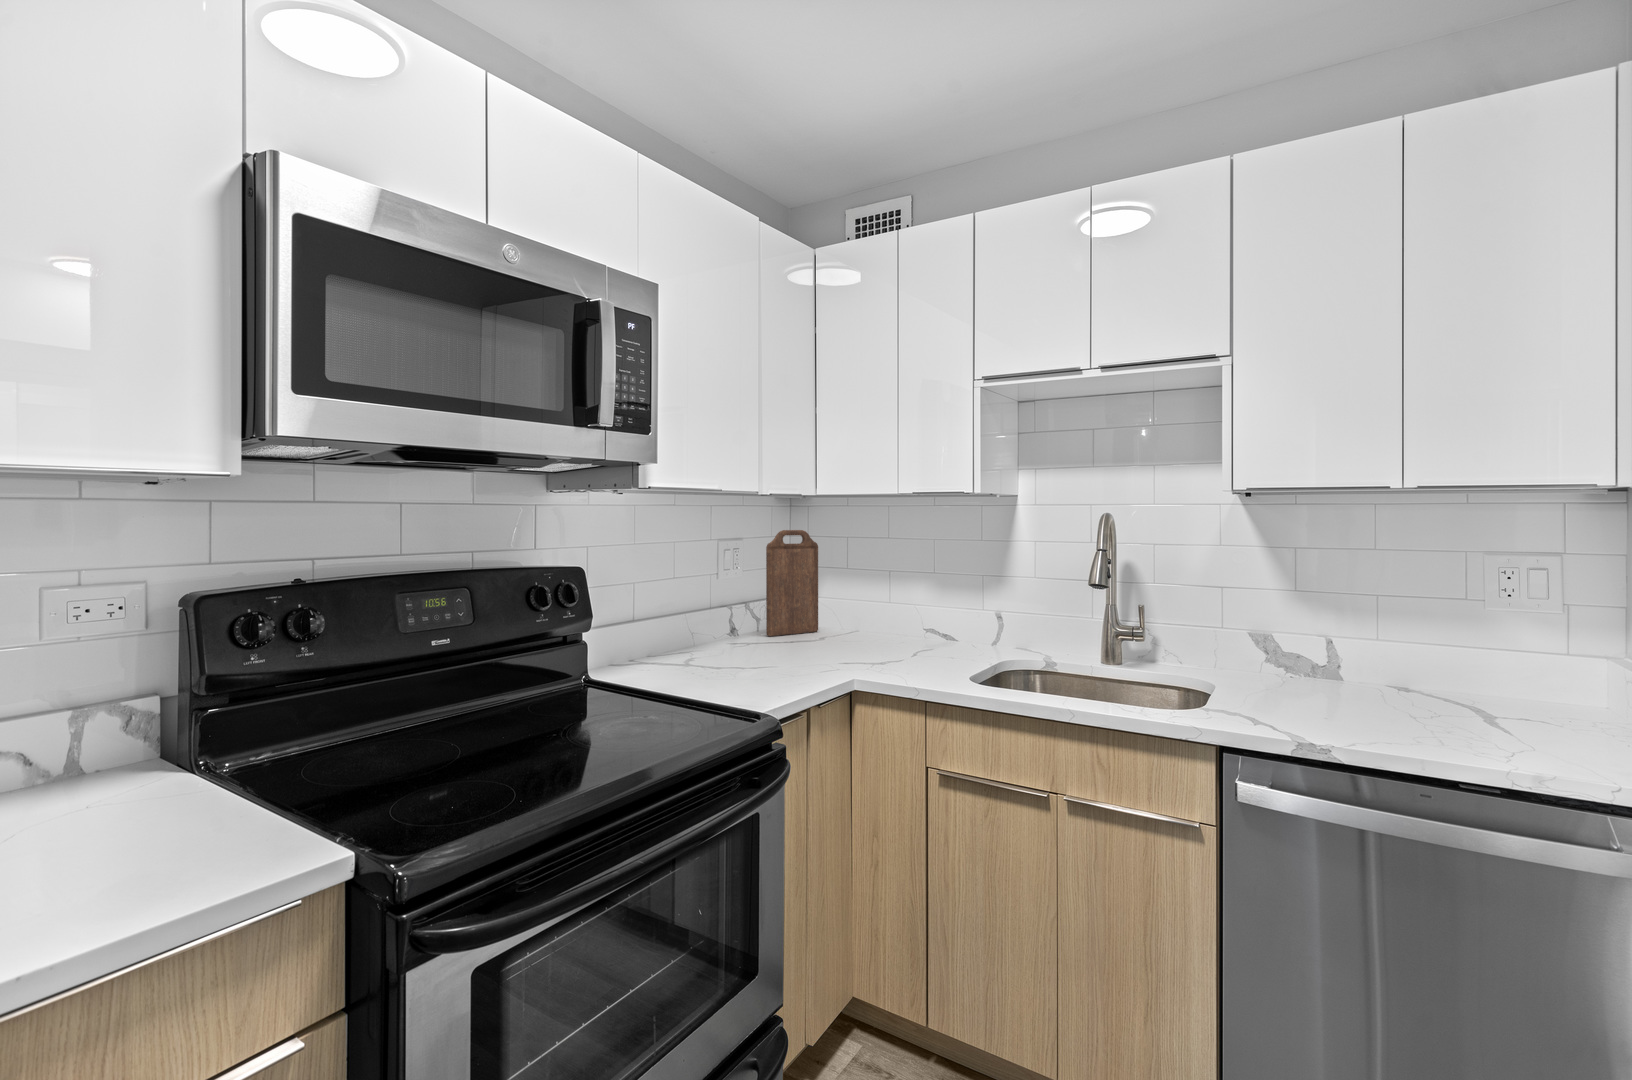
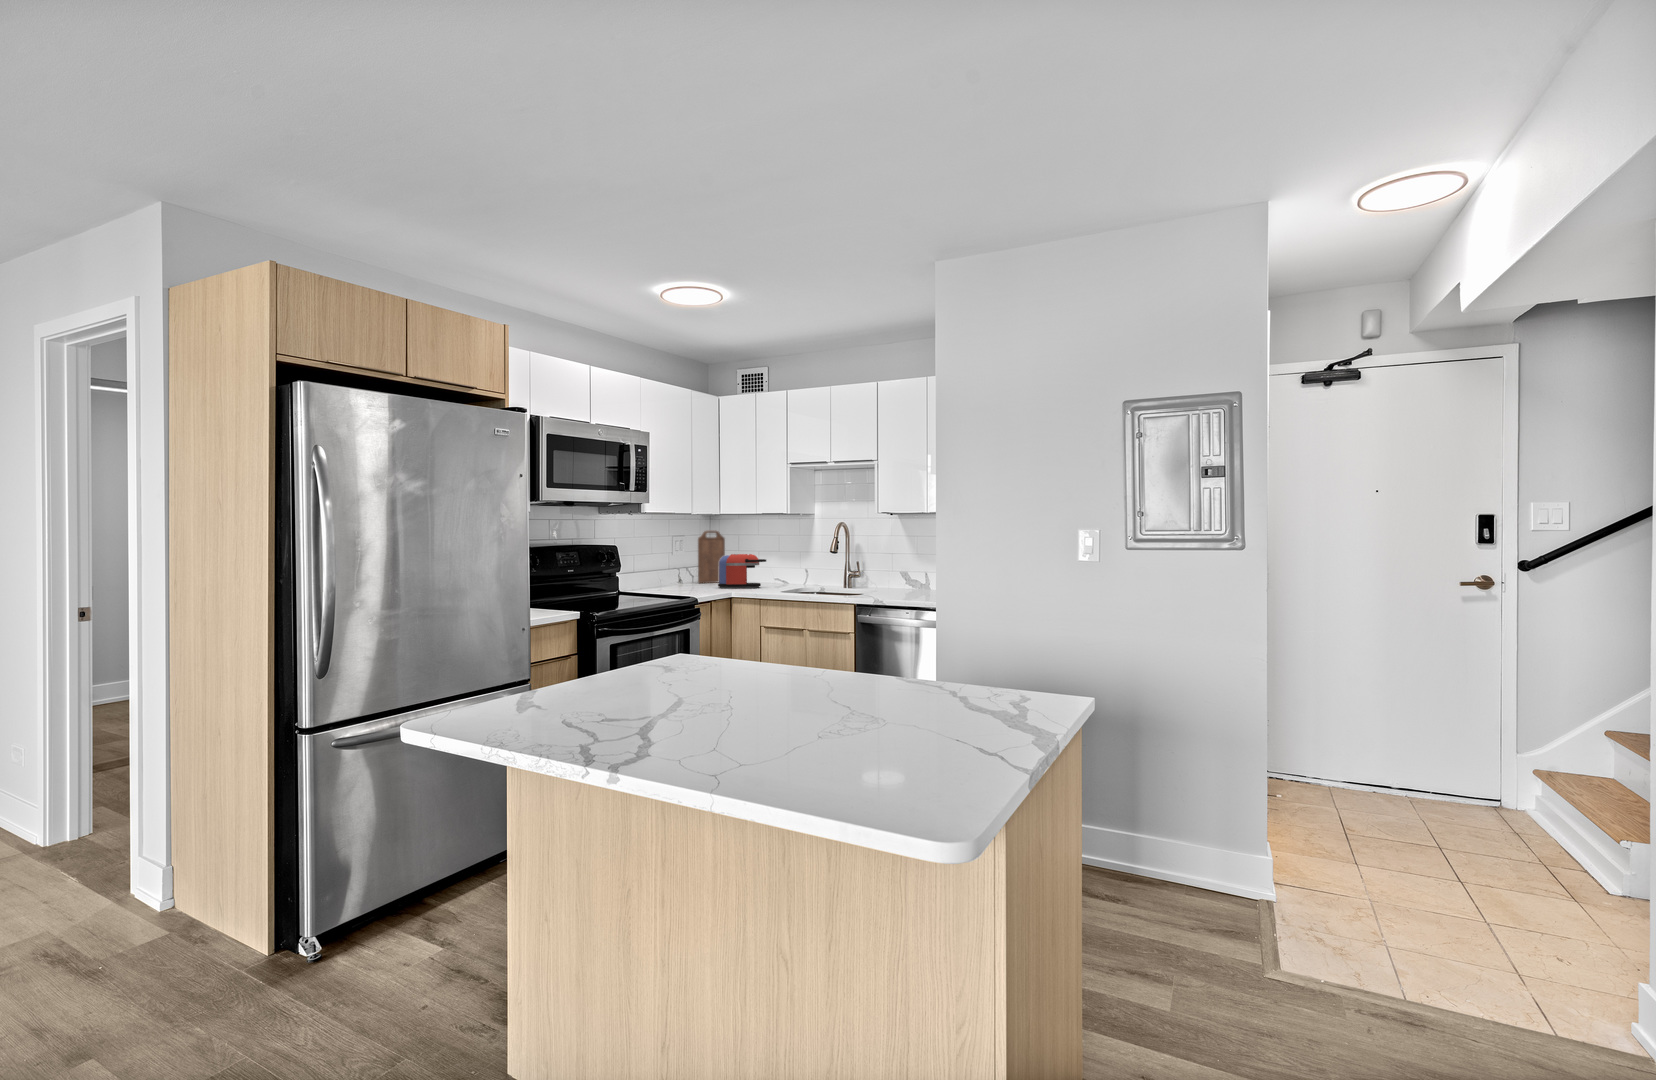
coffee maker: none [815,585,921,661] -> present [718,554,766,588]

